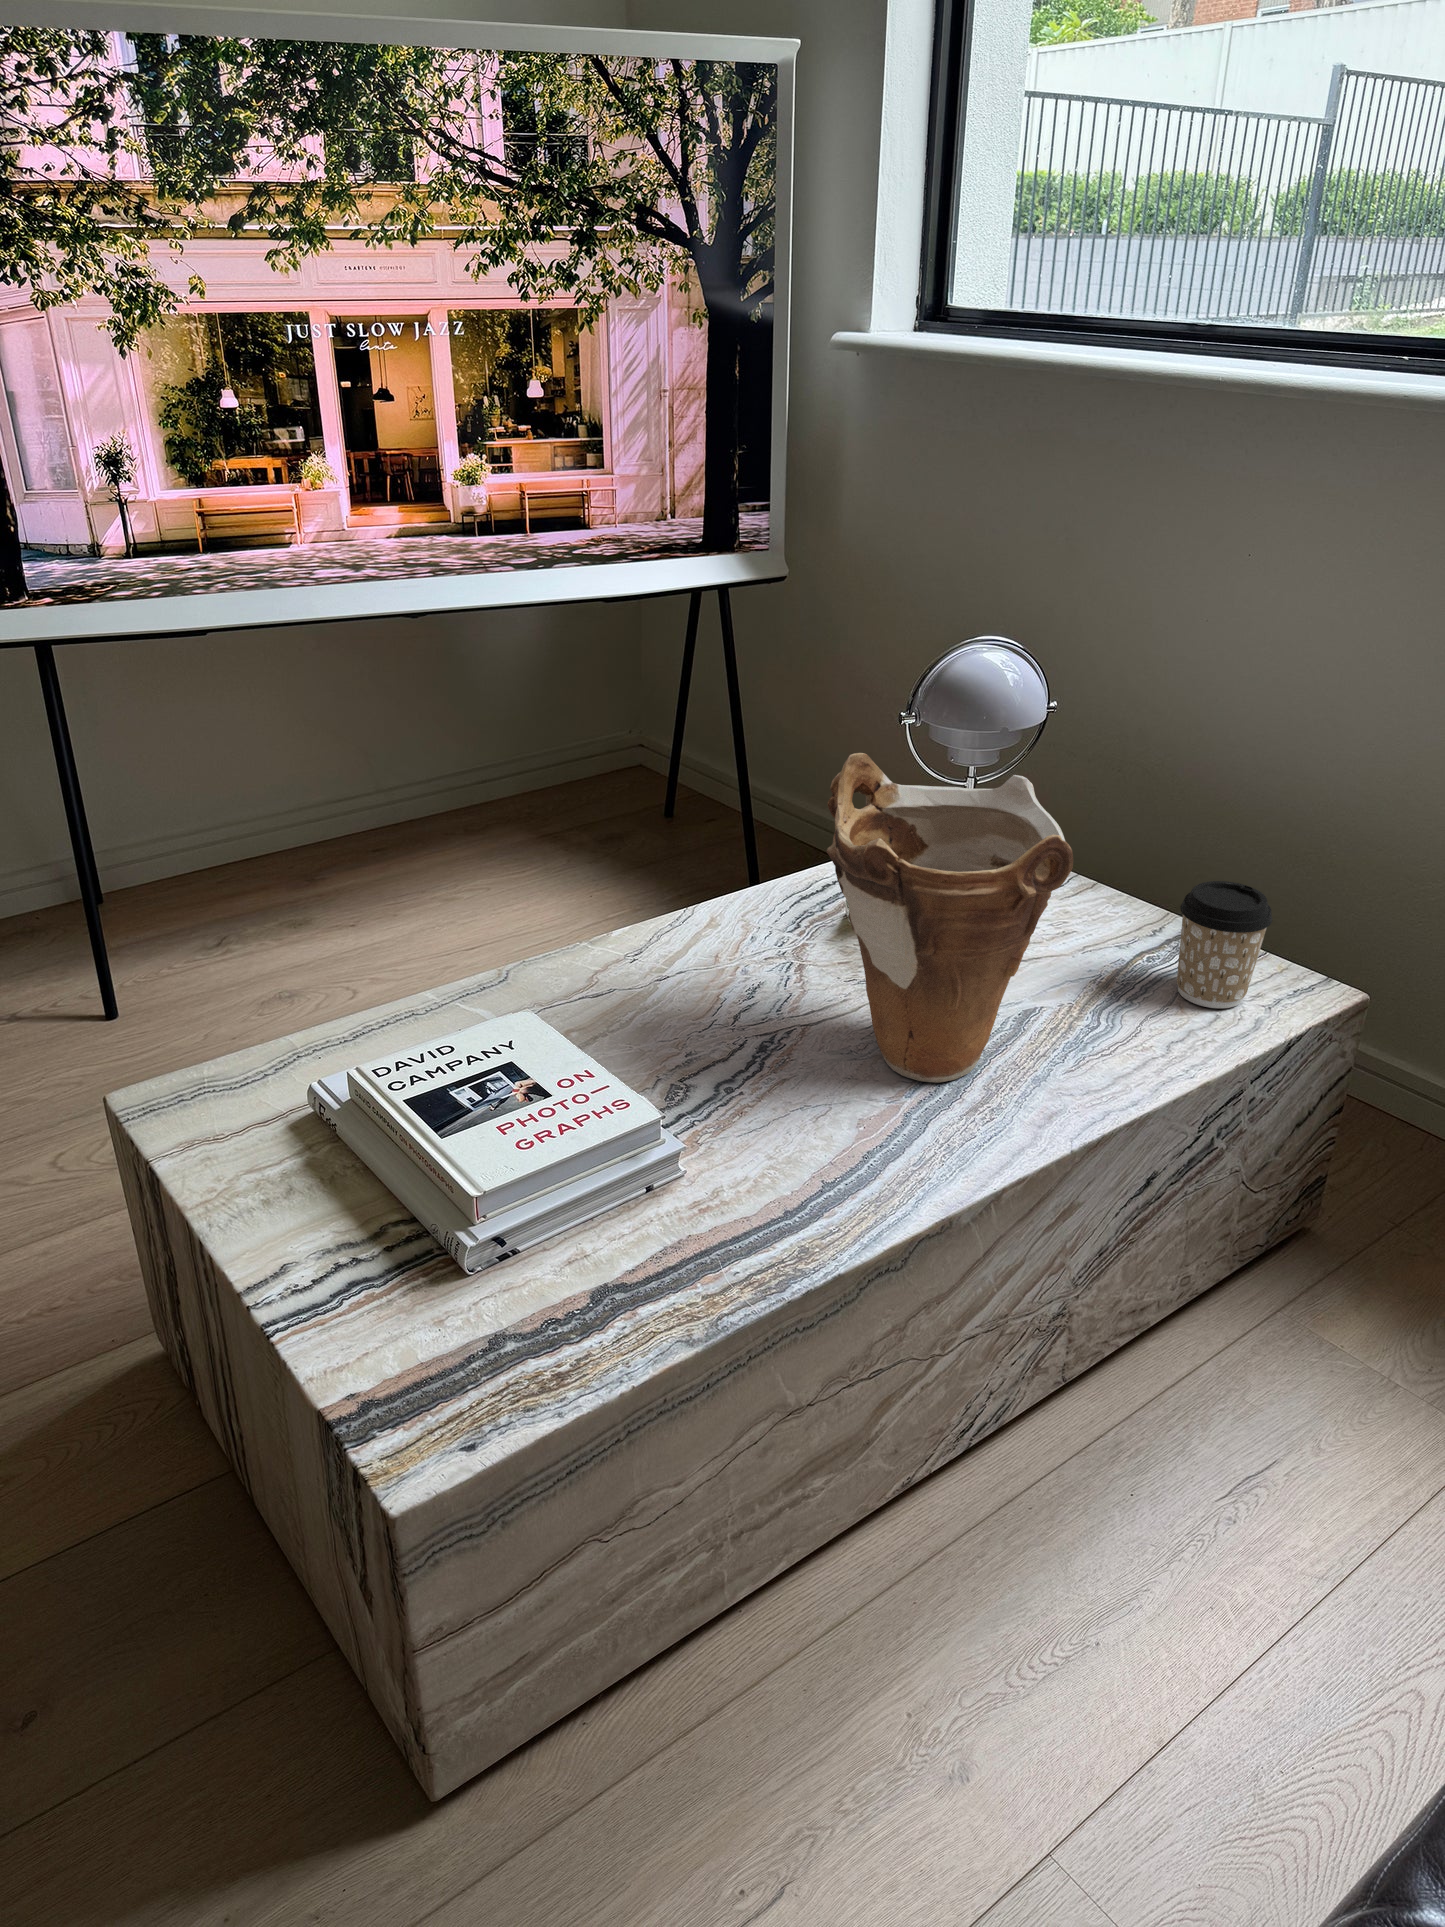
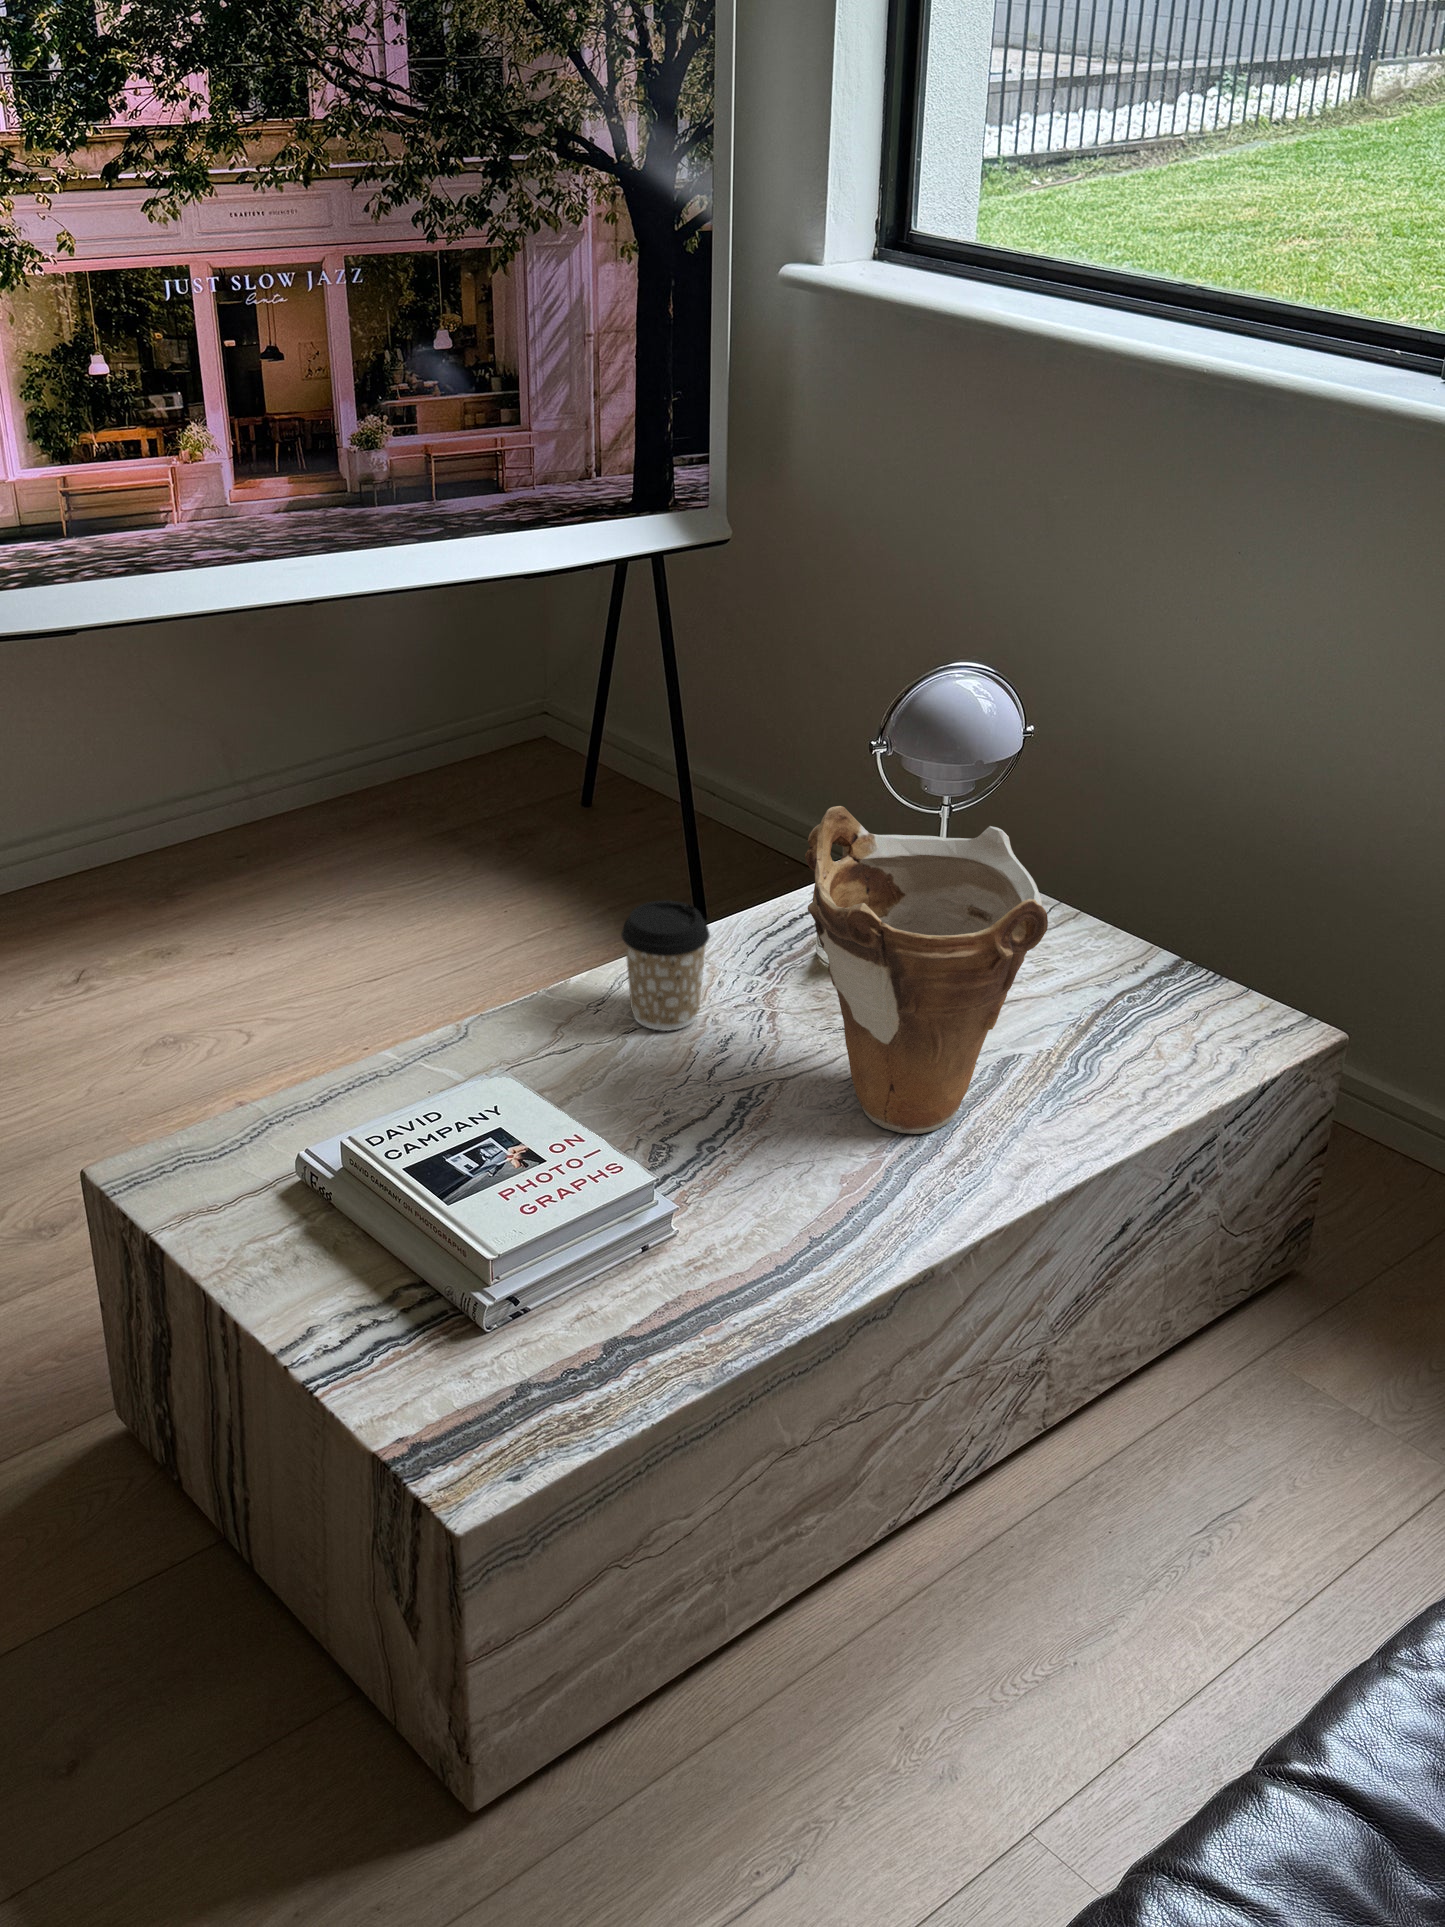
coffee cup: present [1177,881,1272,1008] -> present [621,900,710,1031]

